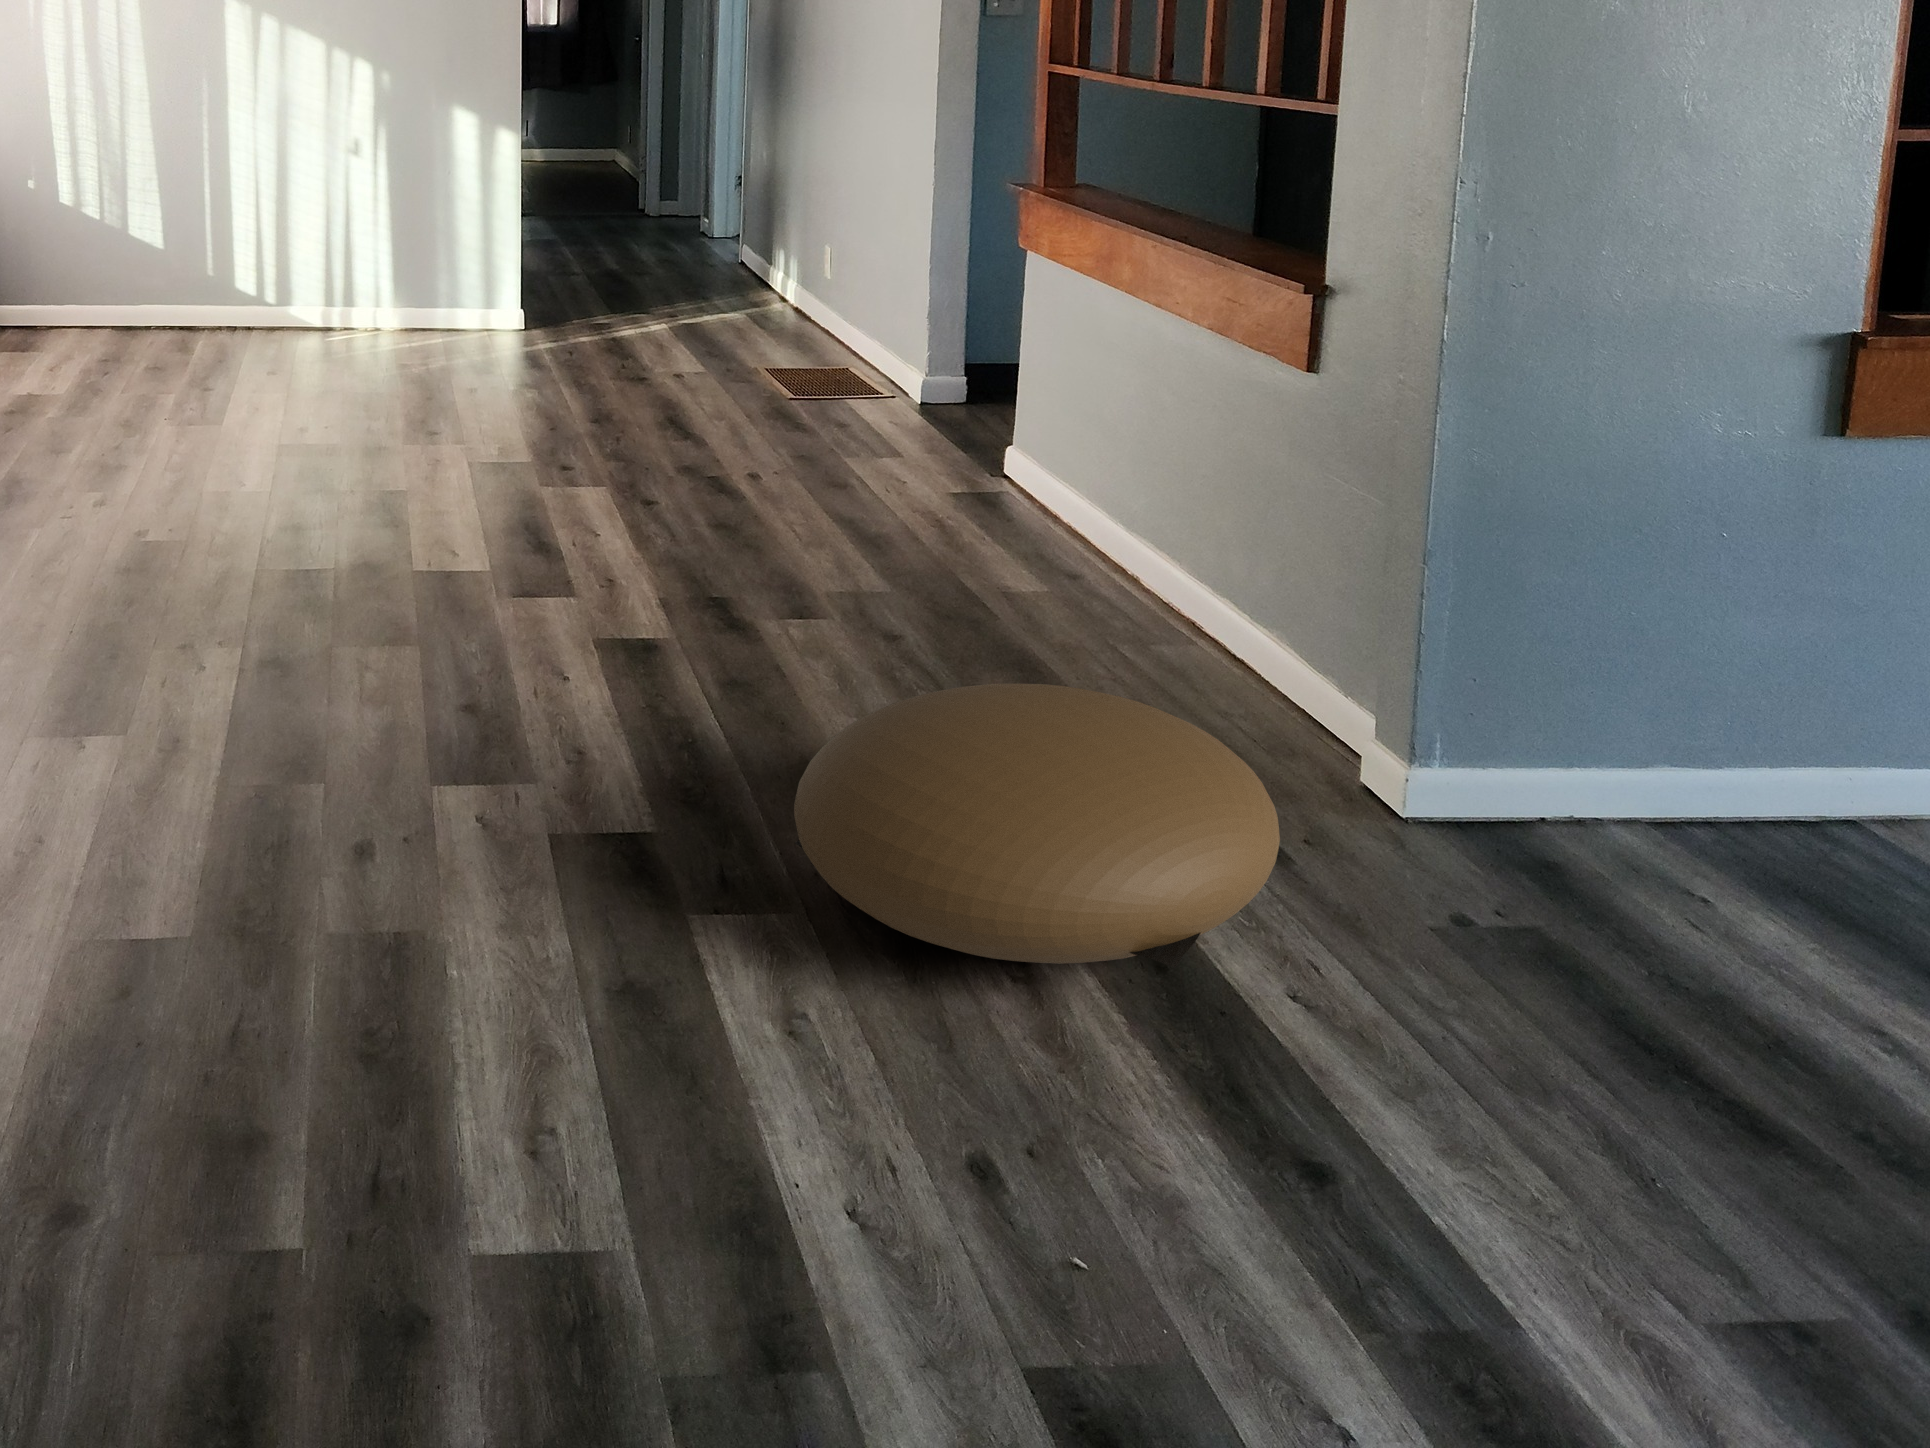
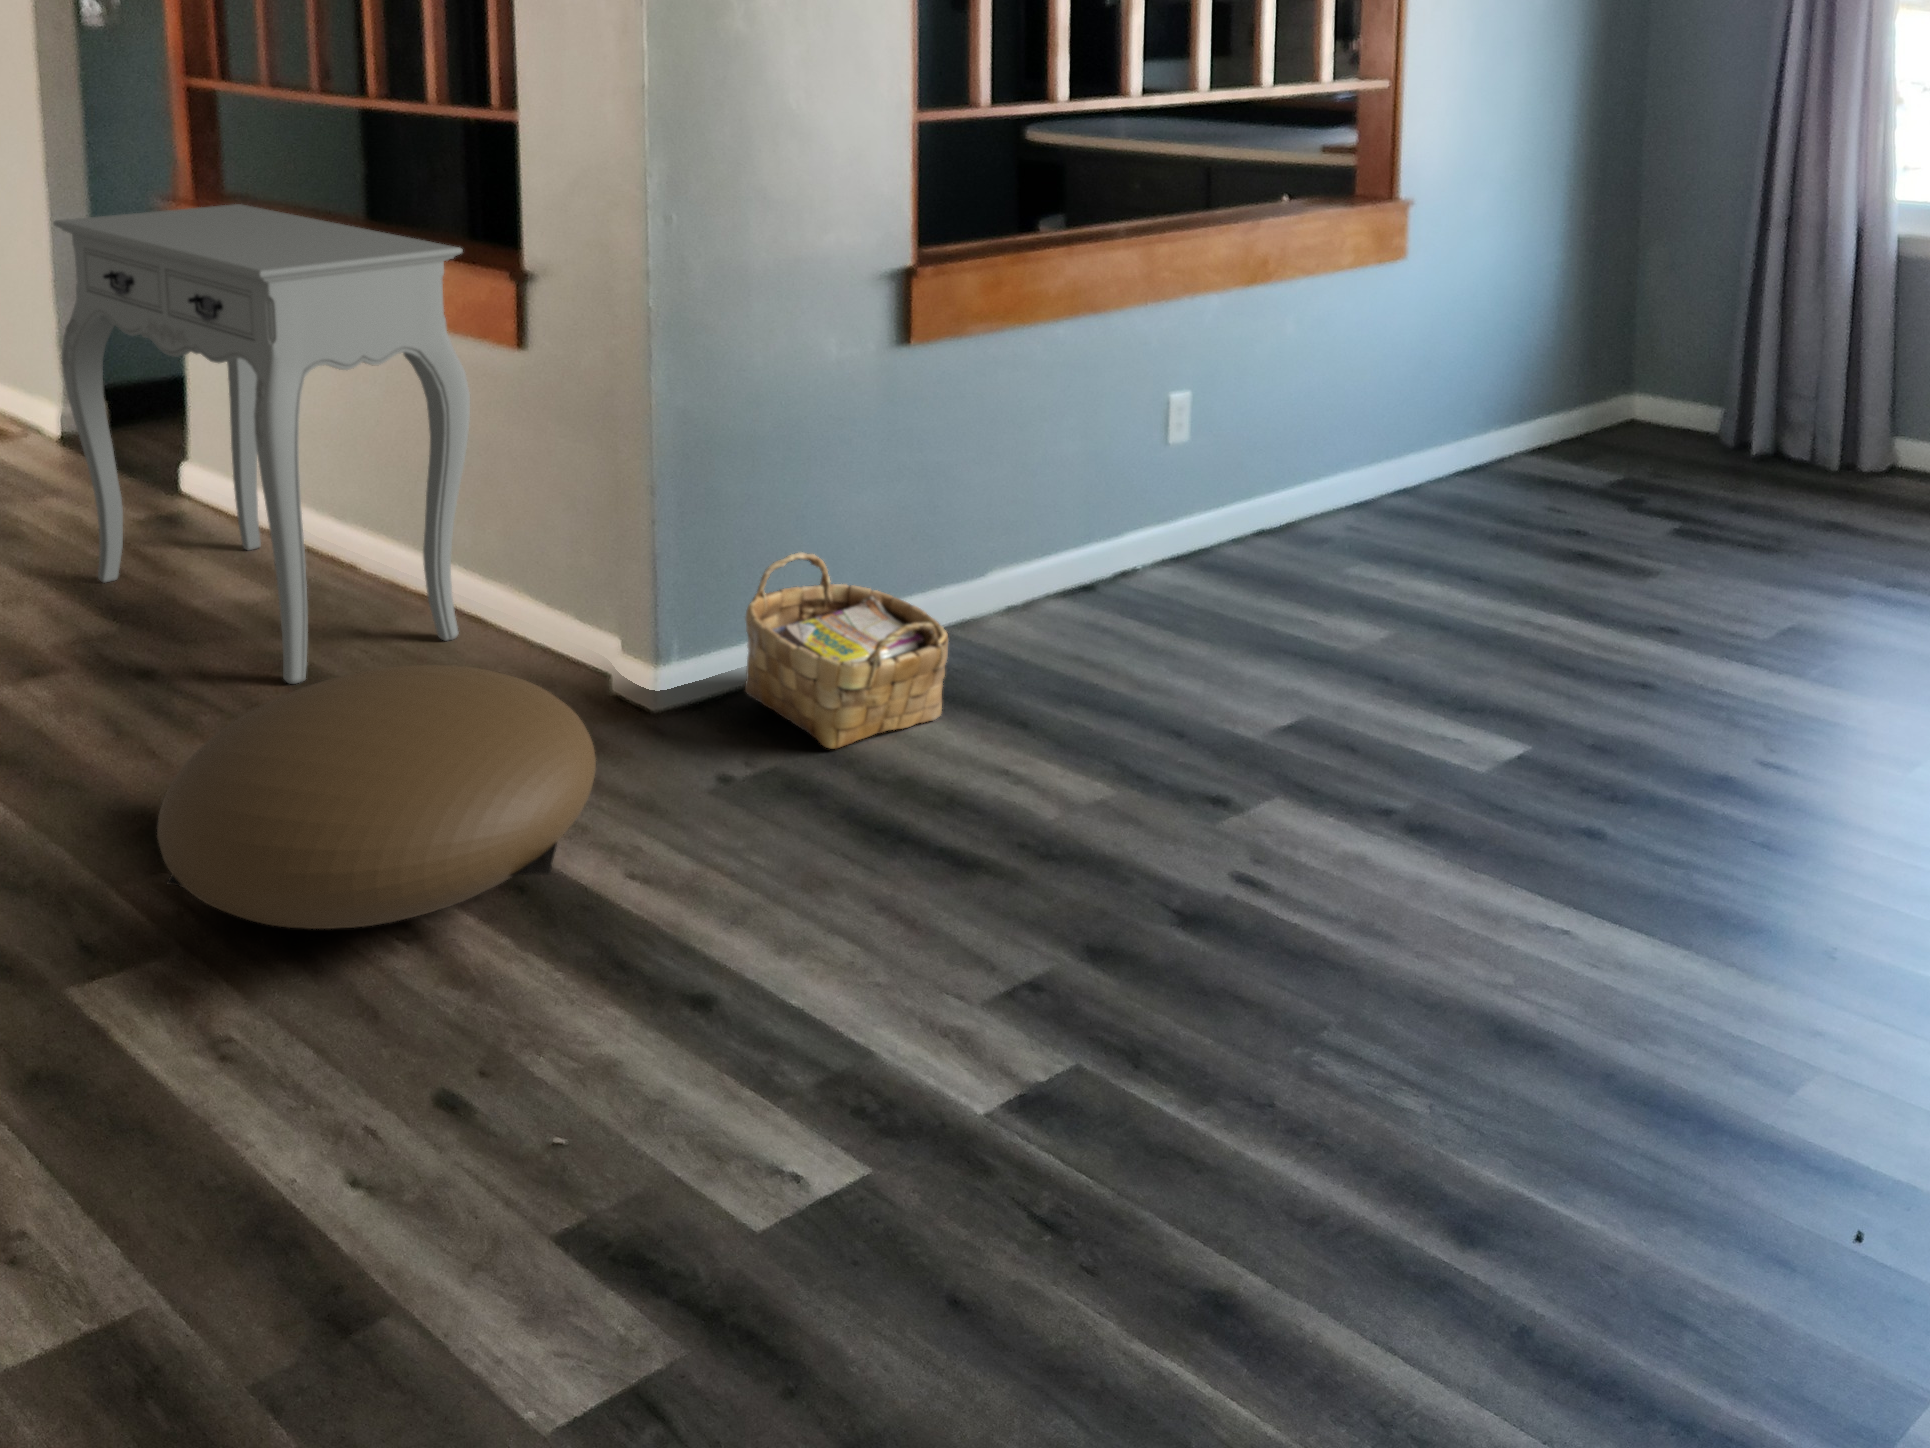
console table: none [879,189,1260,683] -> present [53,204,470,684]
woven basket: none [1534,673,1850,945] -> present [745,552,948,749]

